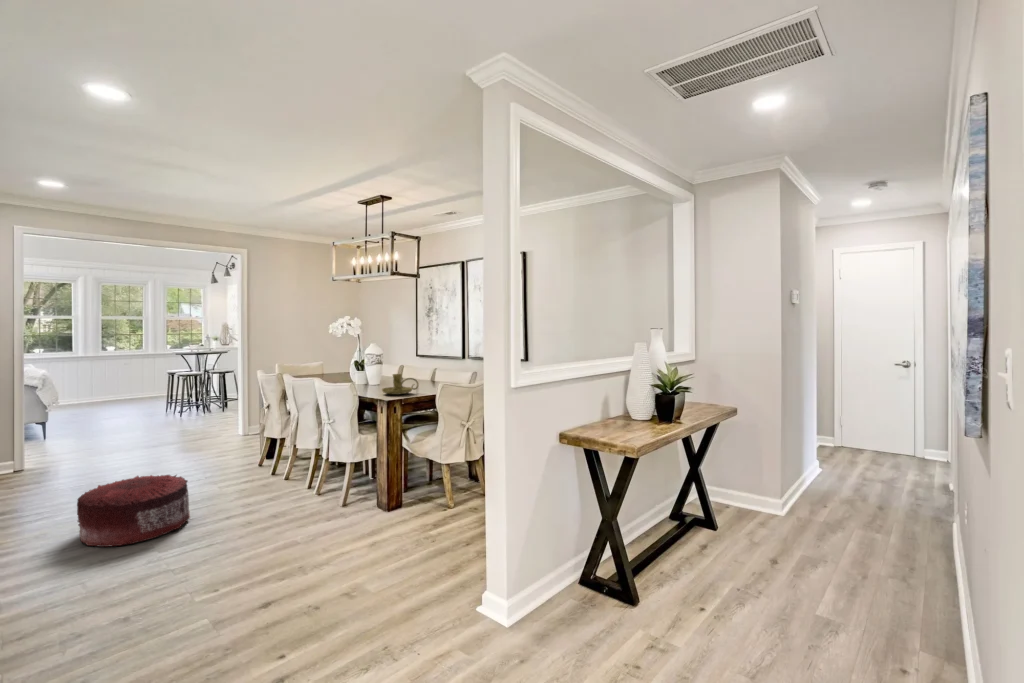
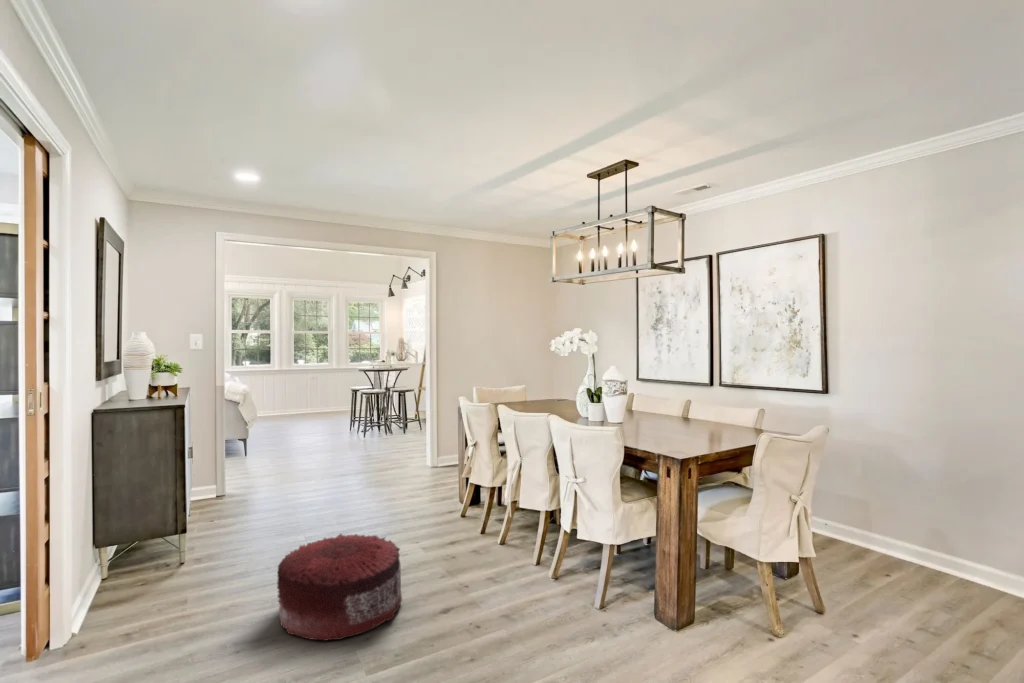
candle holder: present [382,374,418,395] -> none [650,412,703,444]

